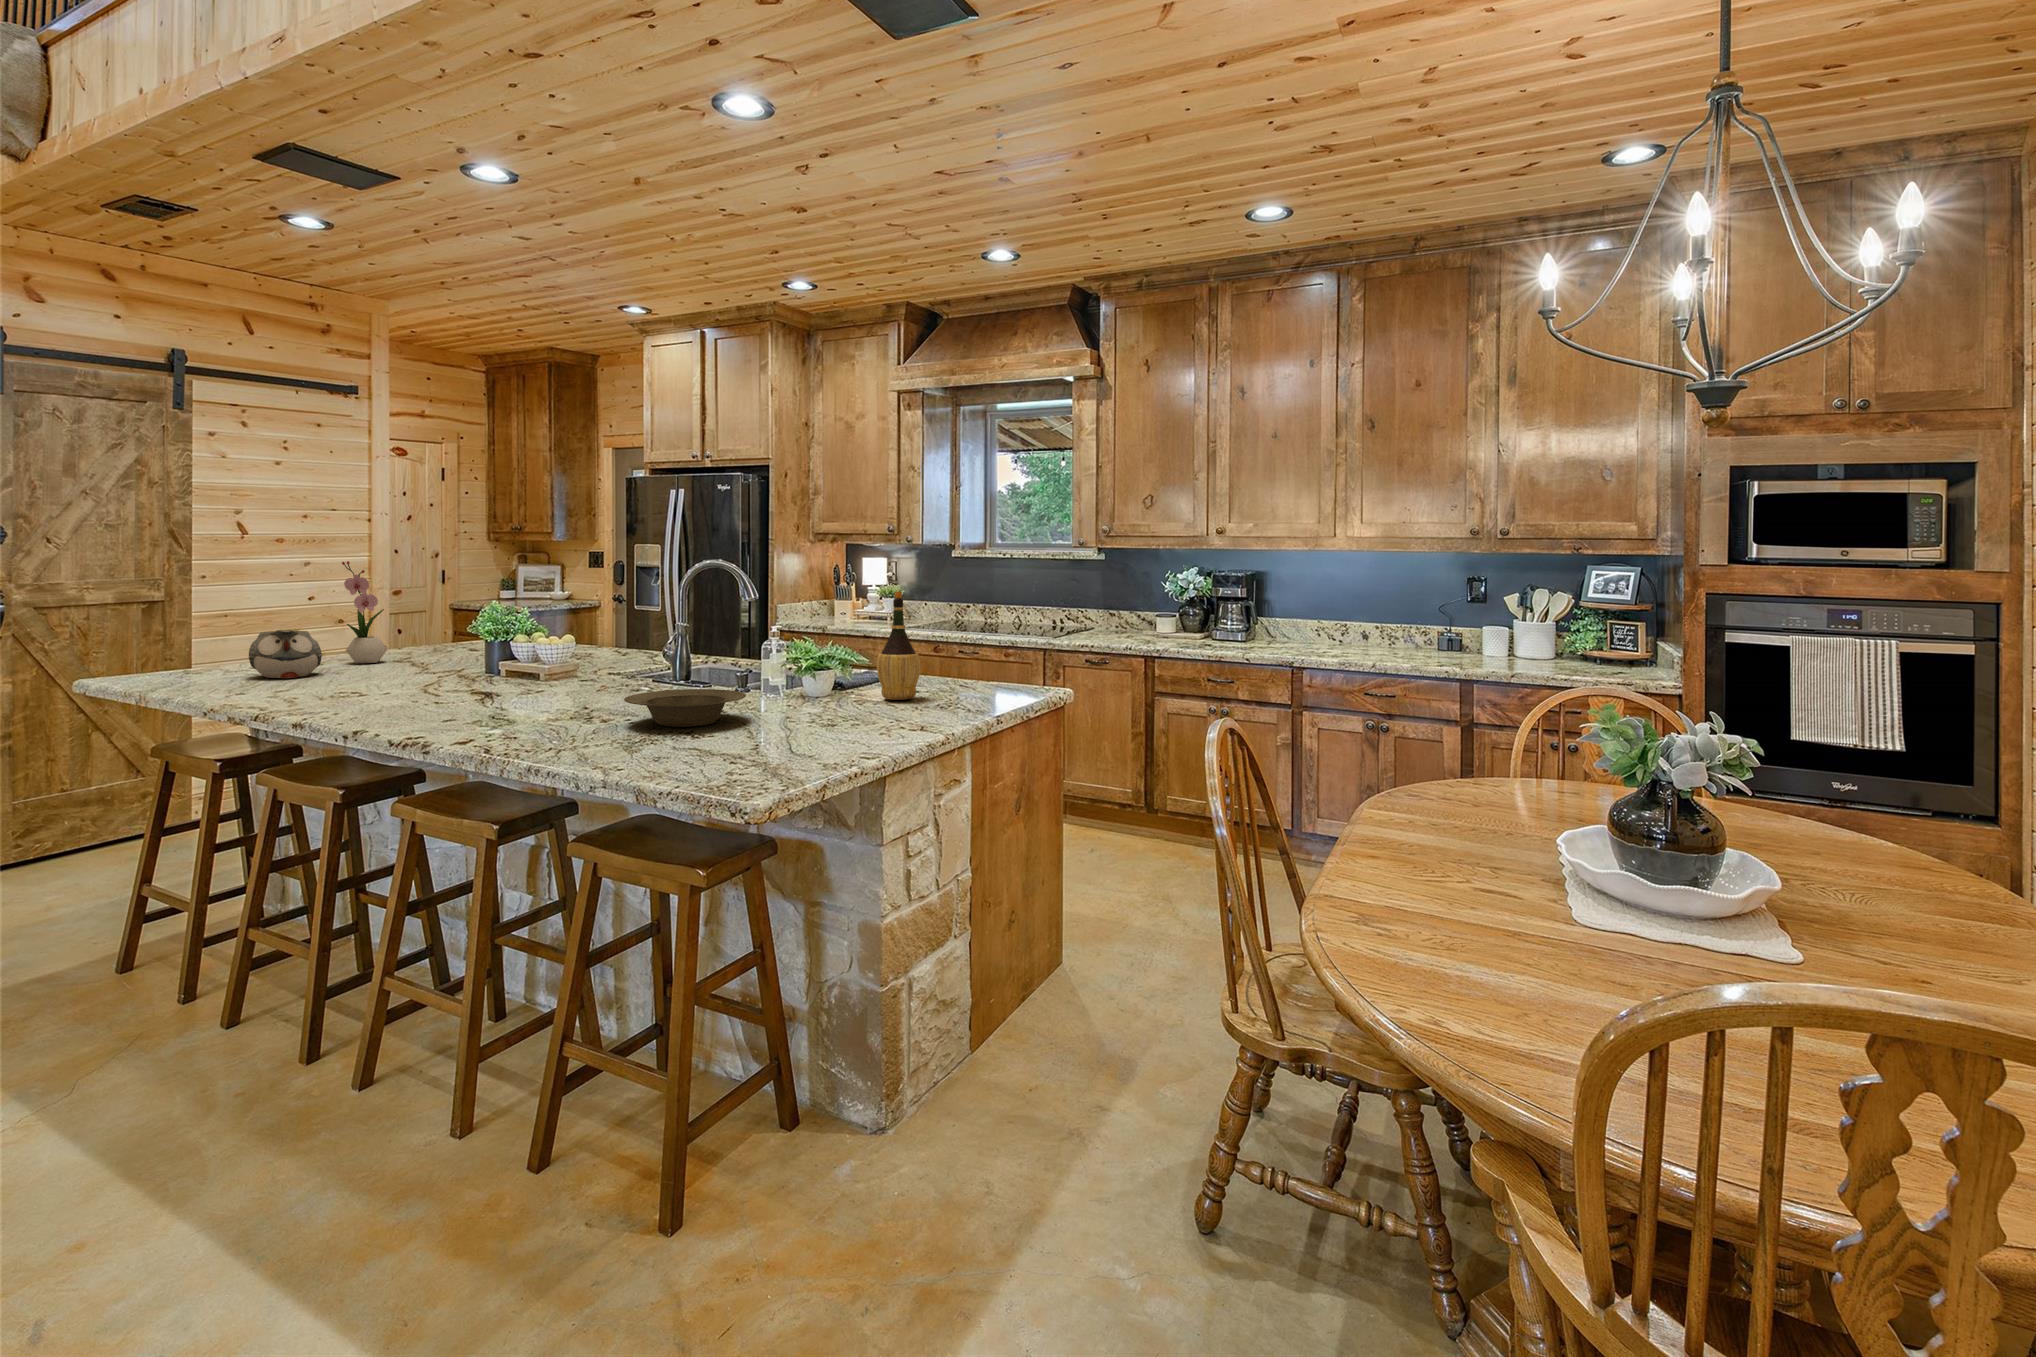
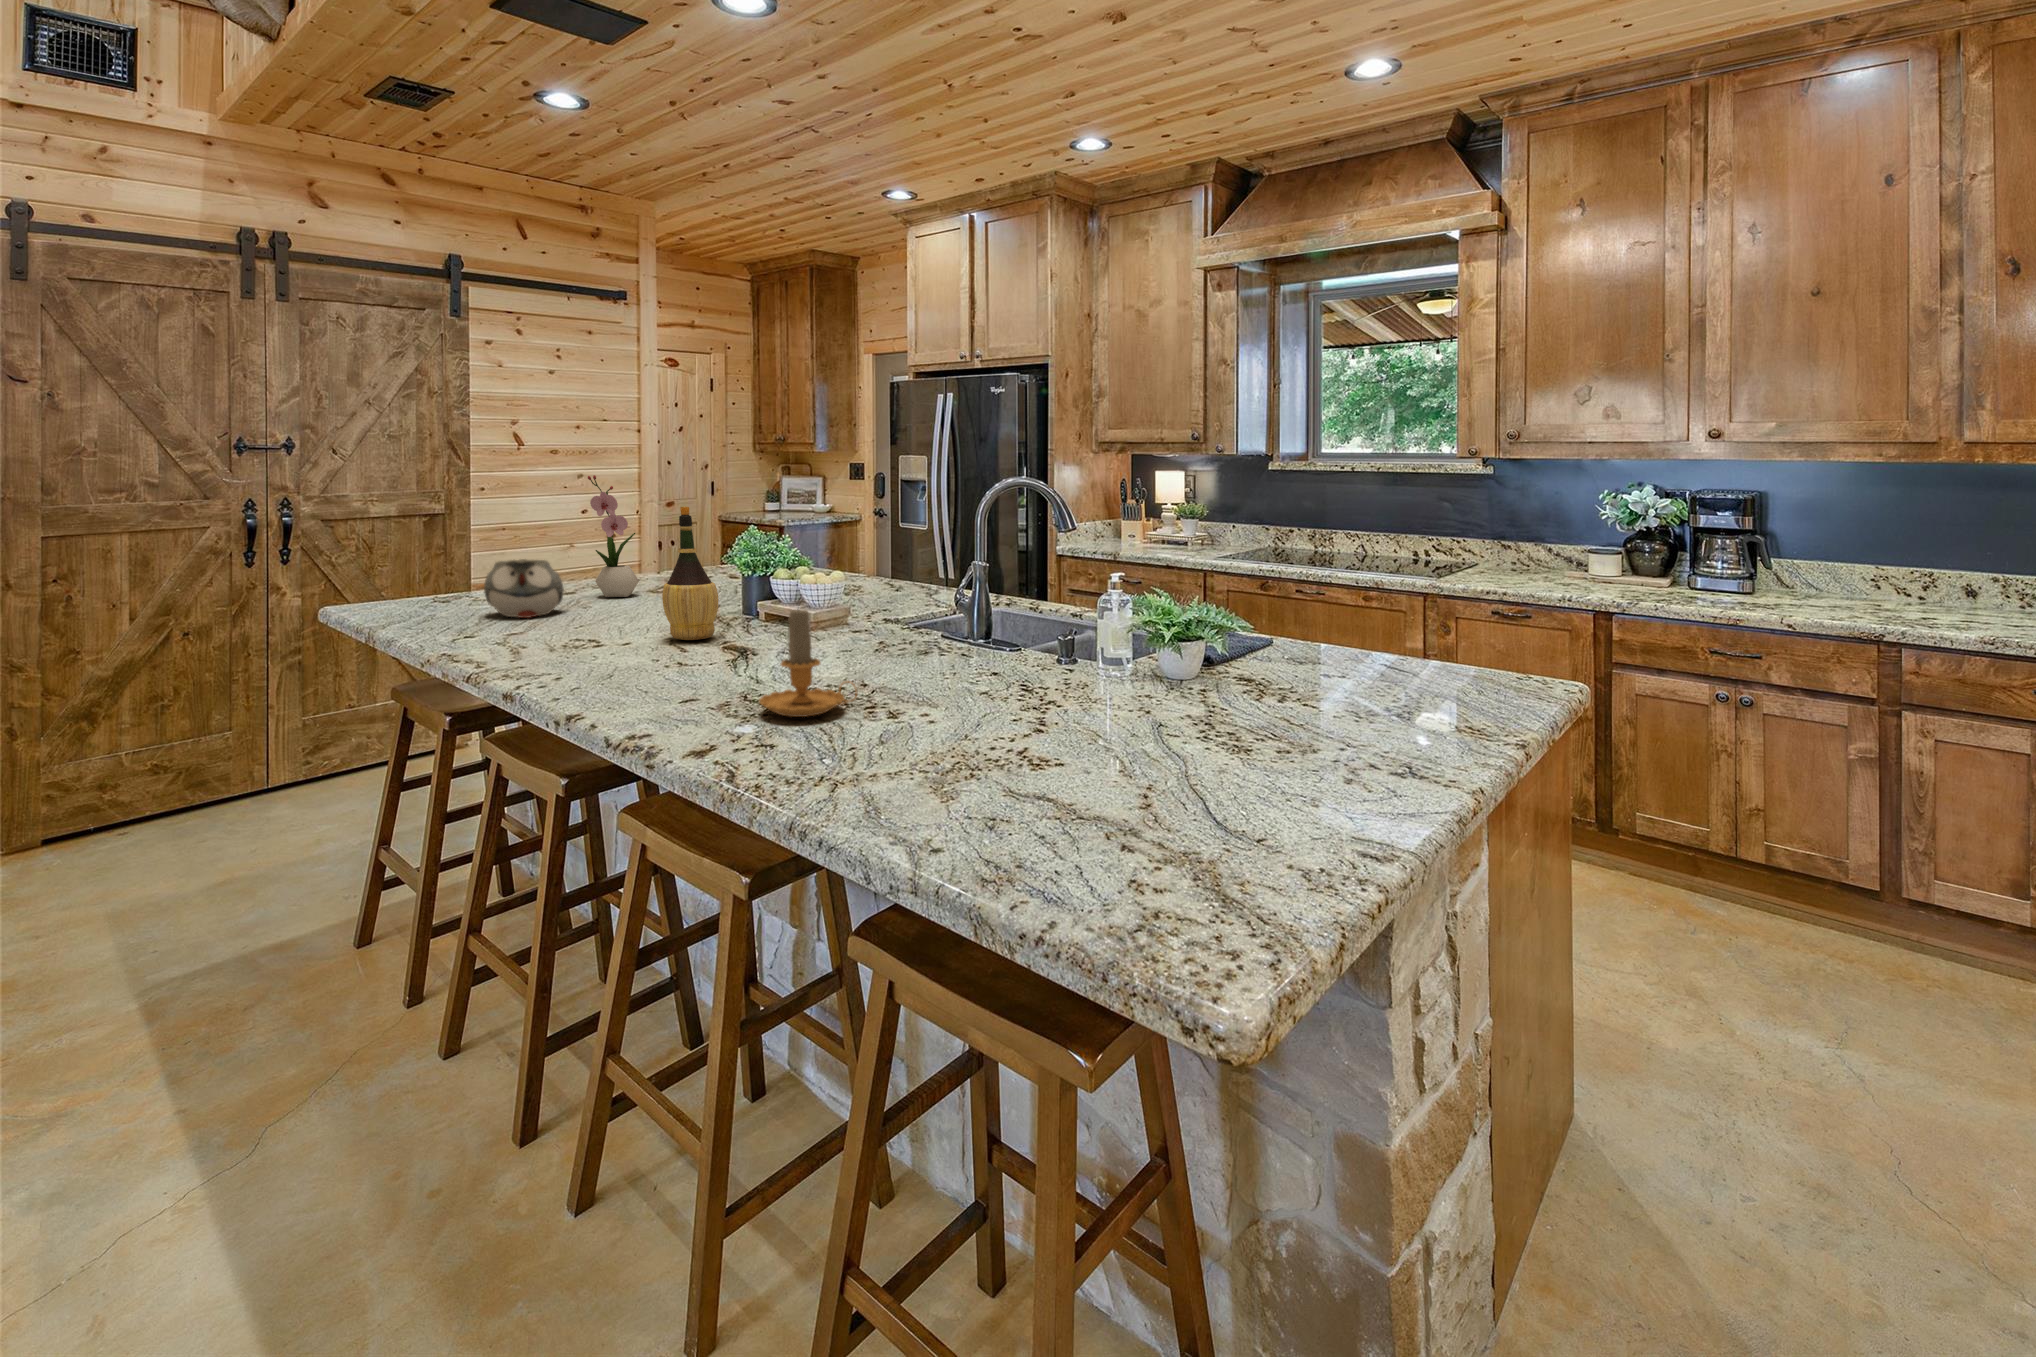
wine bottle: present [877,591,921,700] -> present [662,506,718,640]
candle: none [504,646,576,721] -> present [759,609,858,717]
bowl: present [624,689,746,727] -> none [929,673,1110,743]

